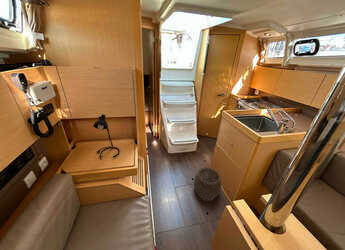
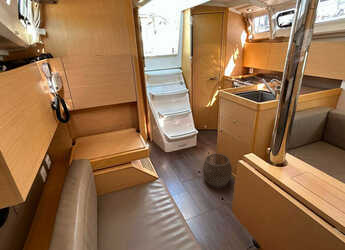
desk lamp: present [93,114,120,158] -> none [101,102,125,149]

